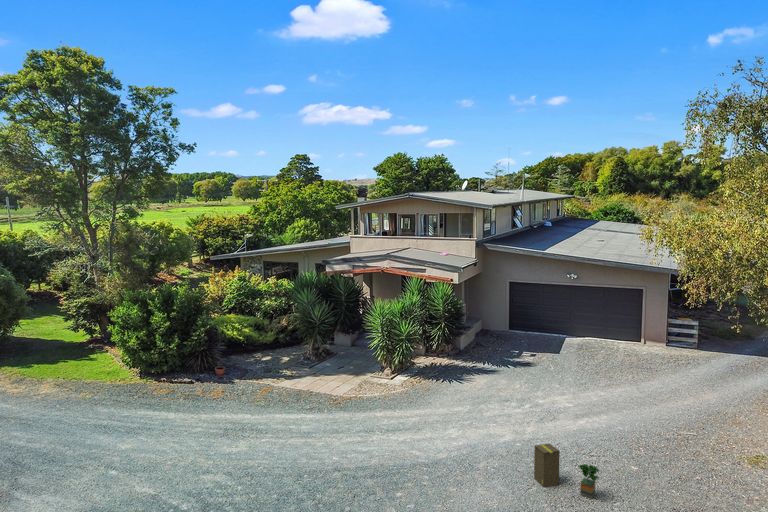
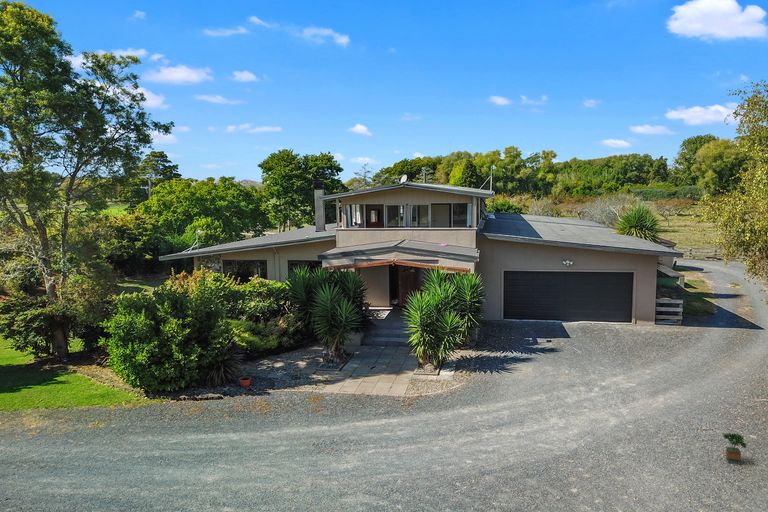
cardboard box: present [534,444,560,487] -> none [674,418,701,460]

